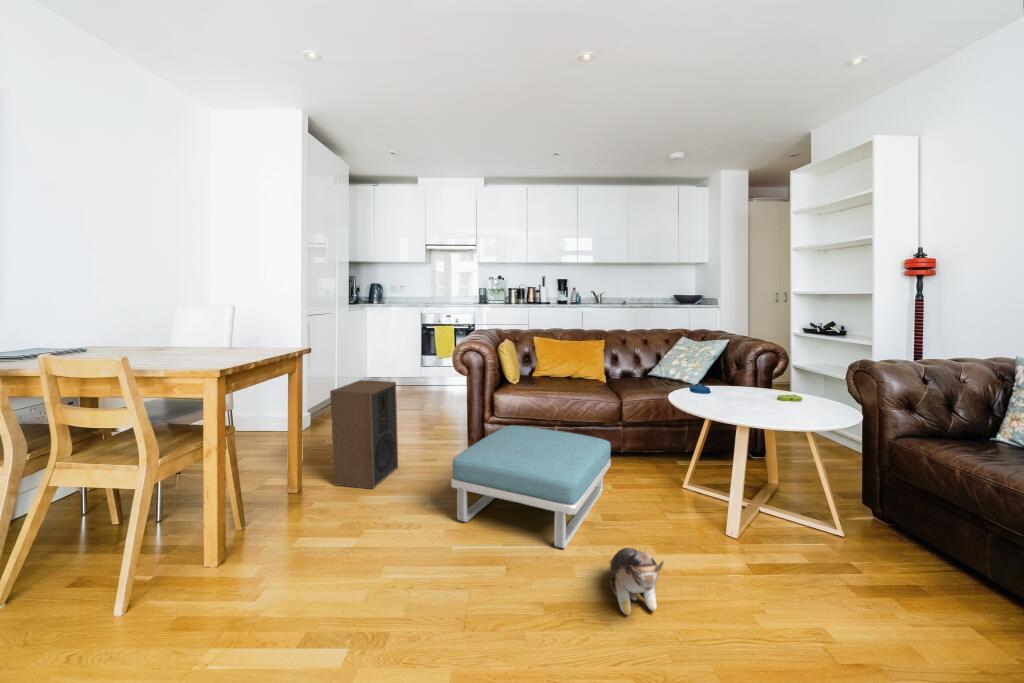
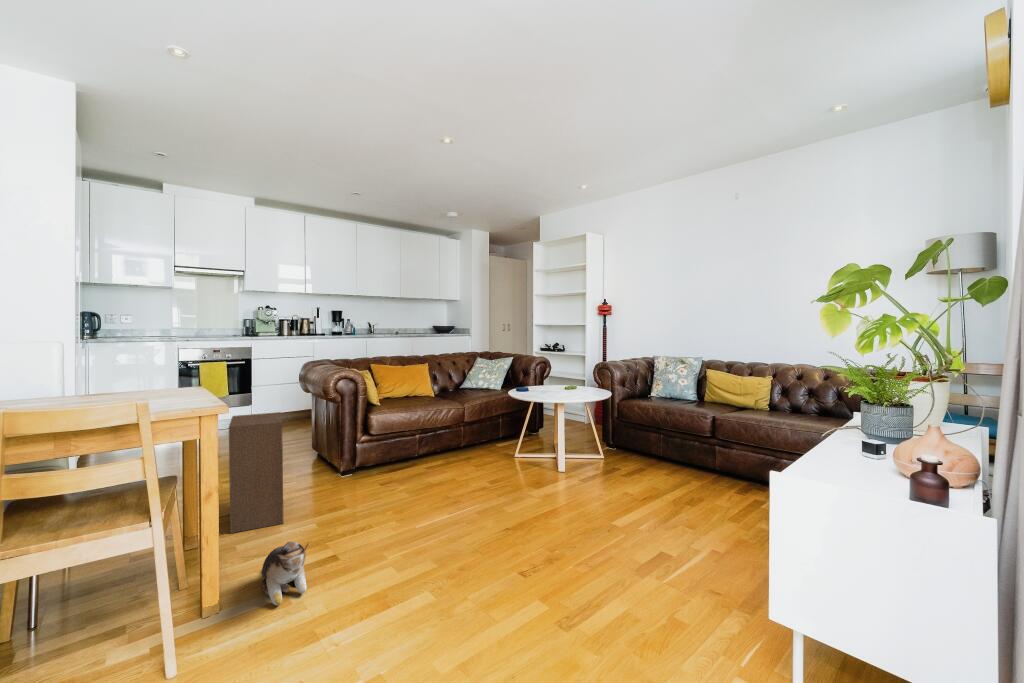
footstool: present [451,425,611,548] -> none [394,432,506,517]
plush toy: present [609,548,663,615] -> present [261,541,309,605]

